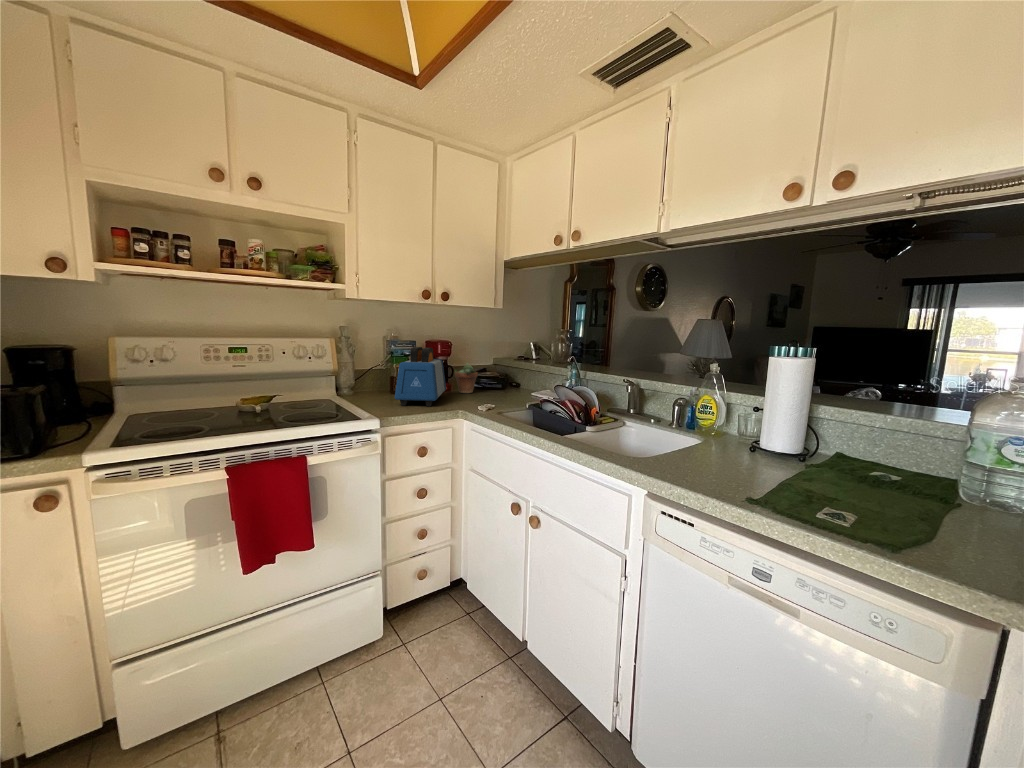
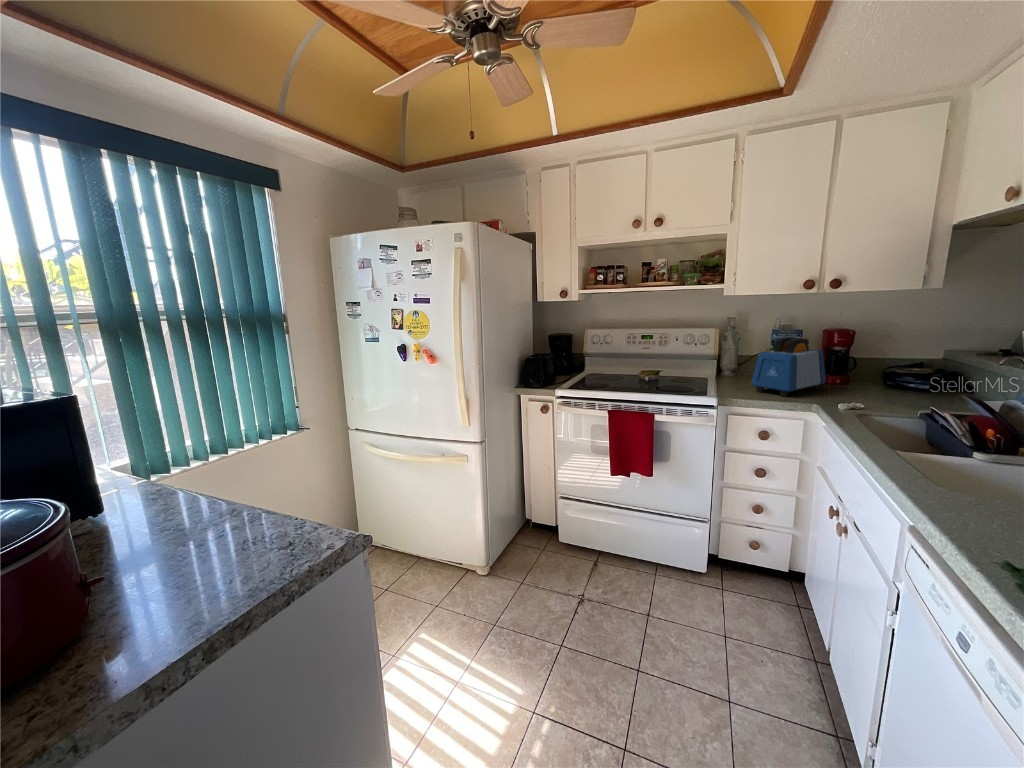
succulent plant: present [455,358,478,393] -> none [847,346,881,390]

